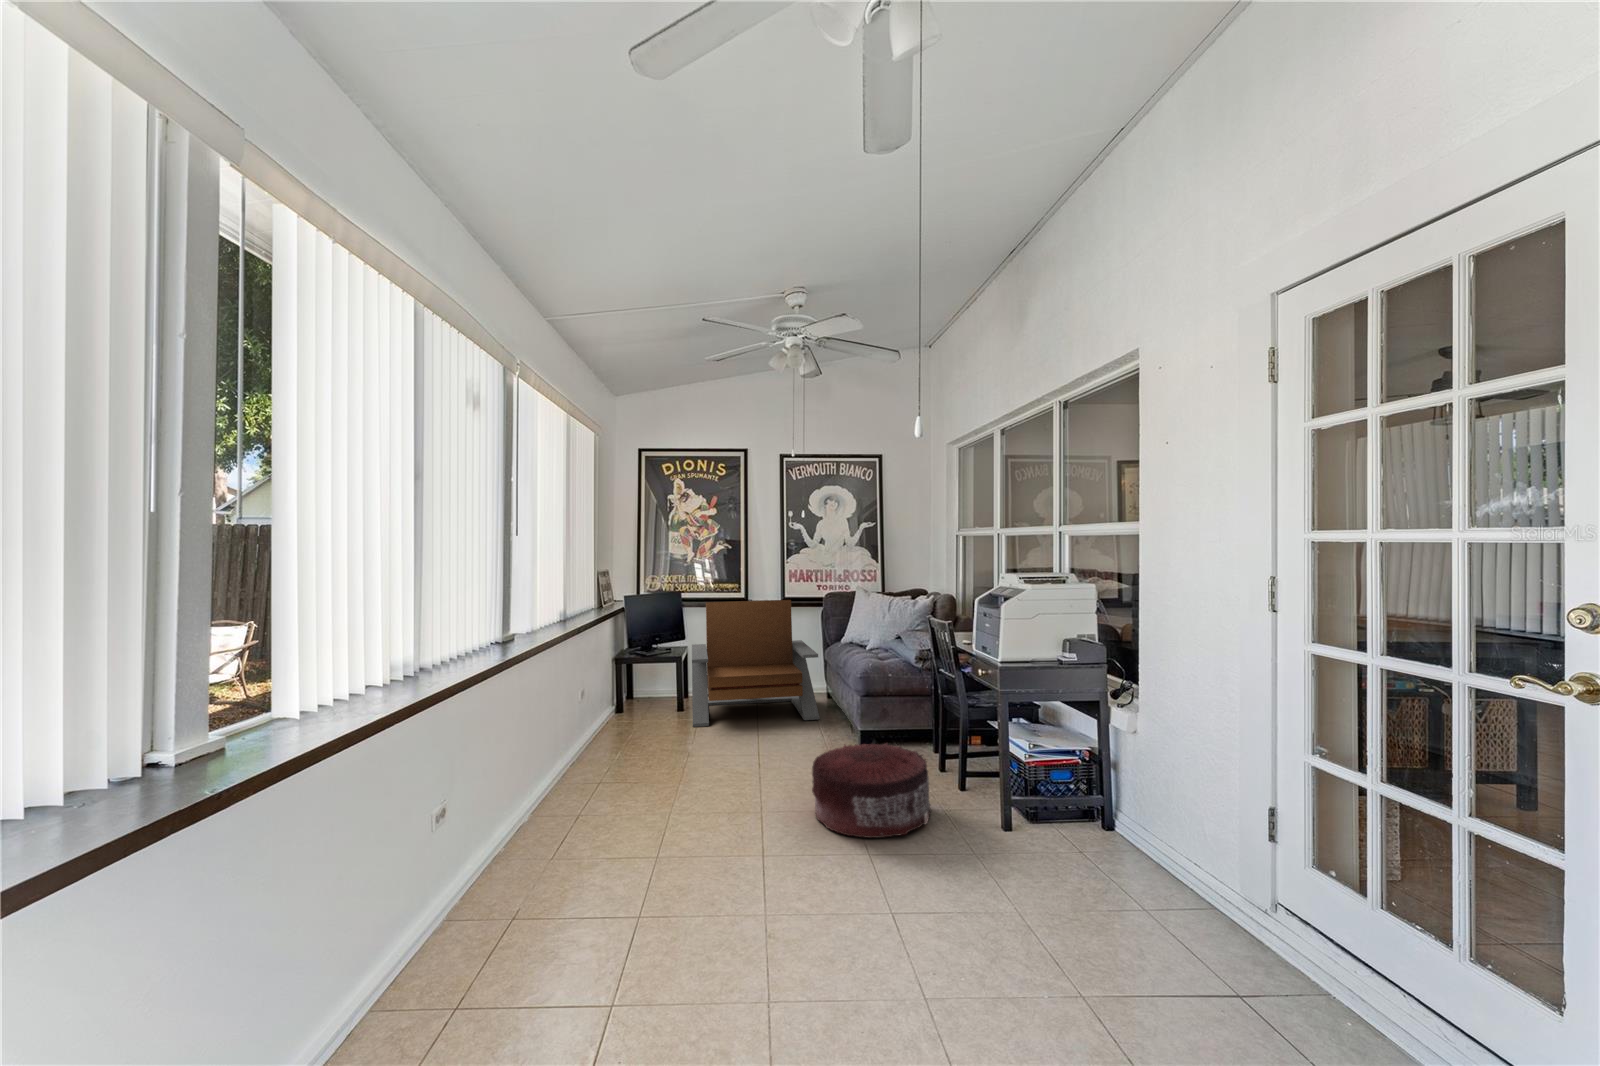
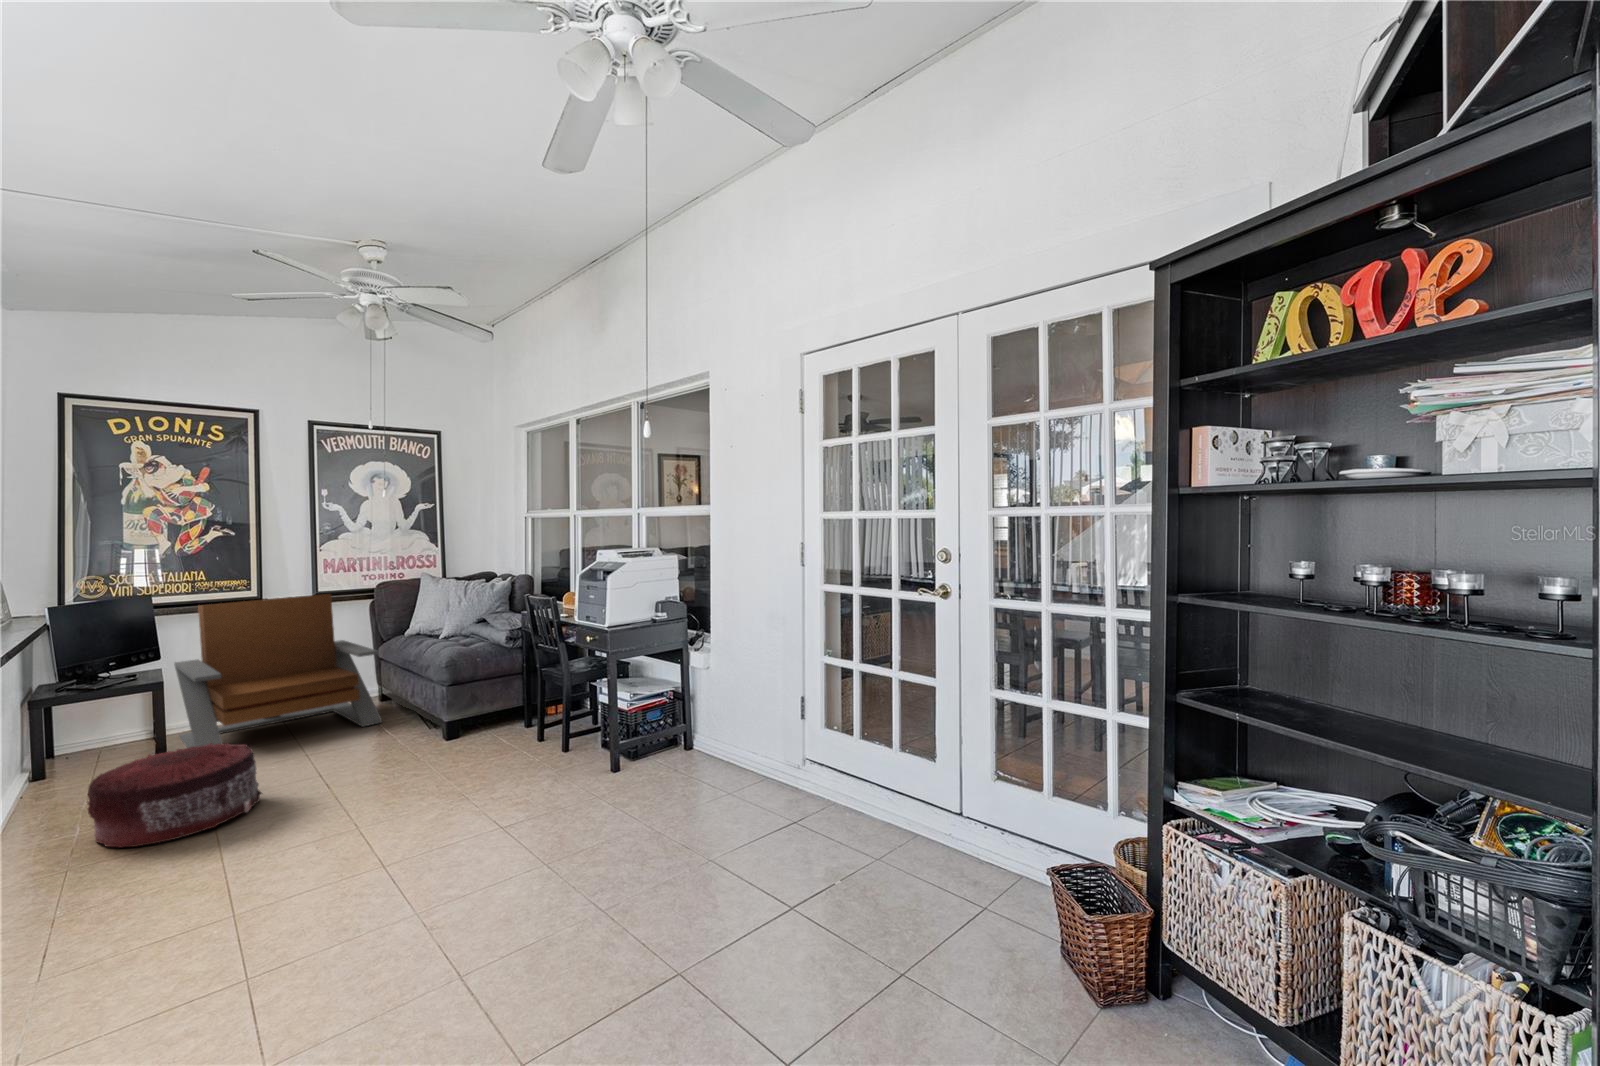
pouf: present [812,743,931,838] -> present [87,742,262,848]

